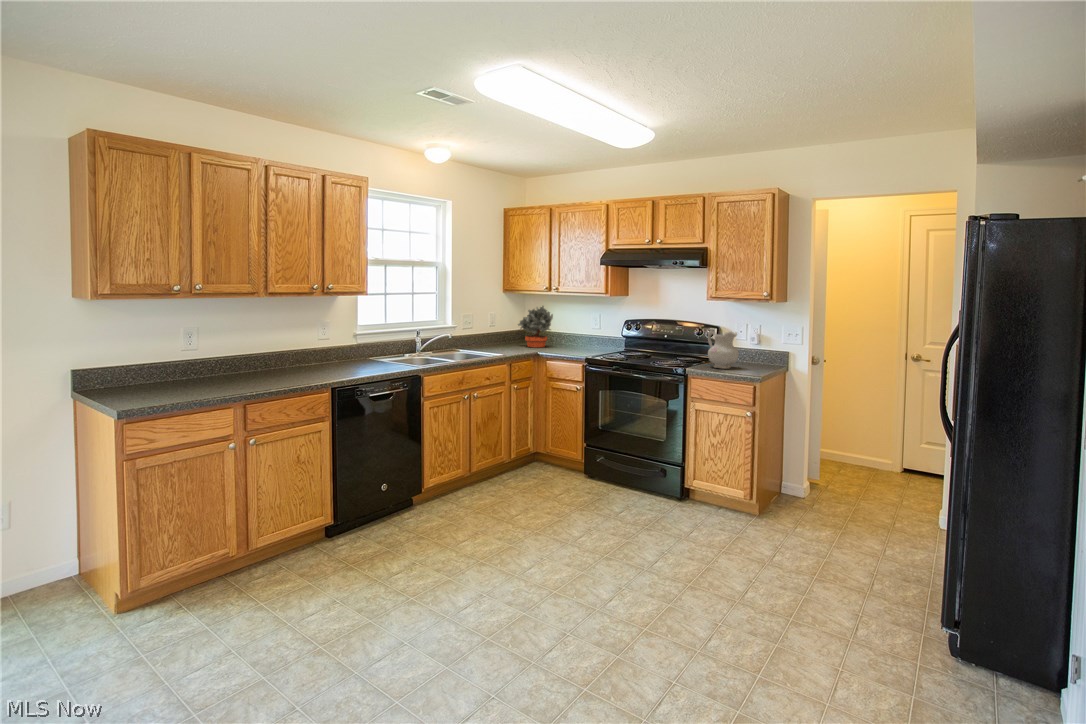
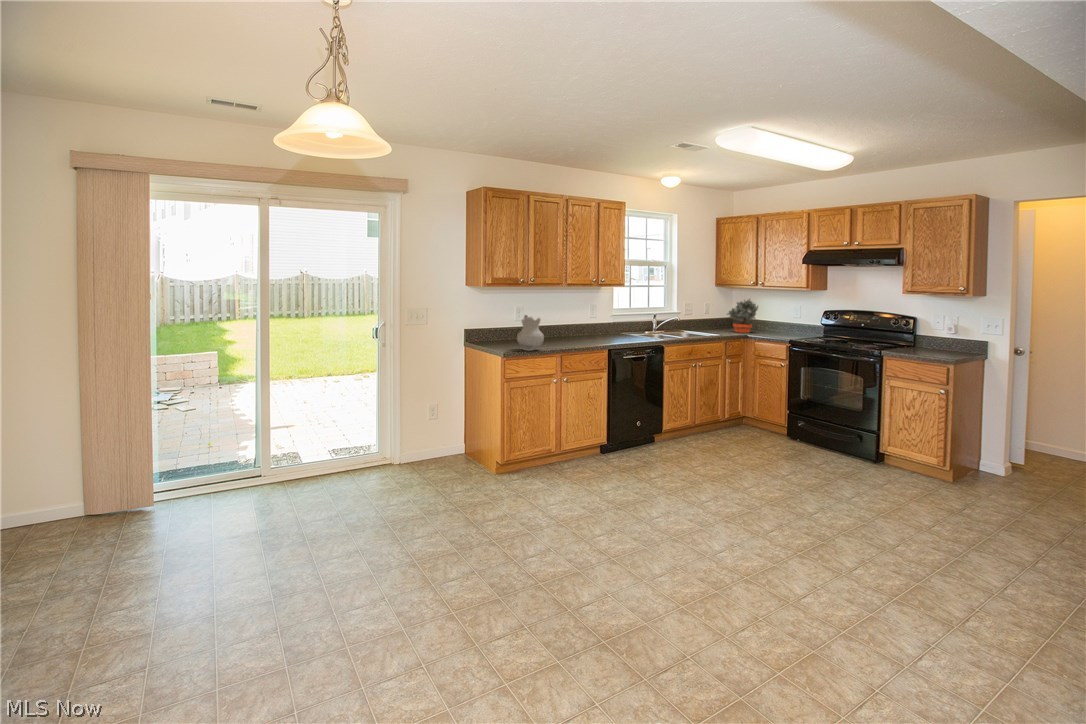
ceramic pitcher: present [708,329,739,369] -> present [517,315,544,351]

